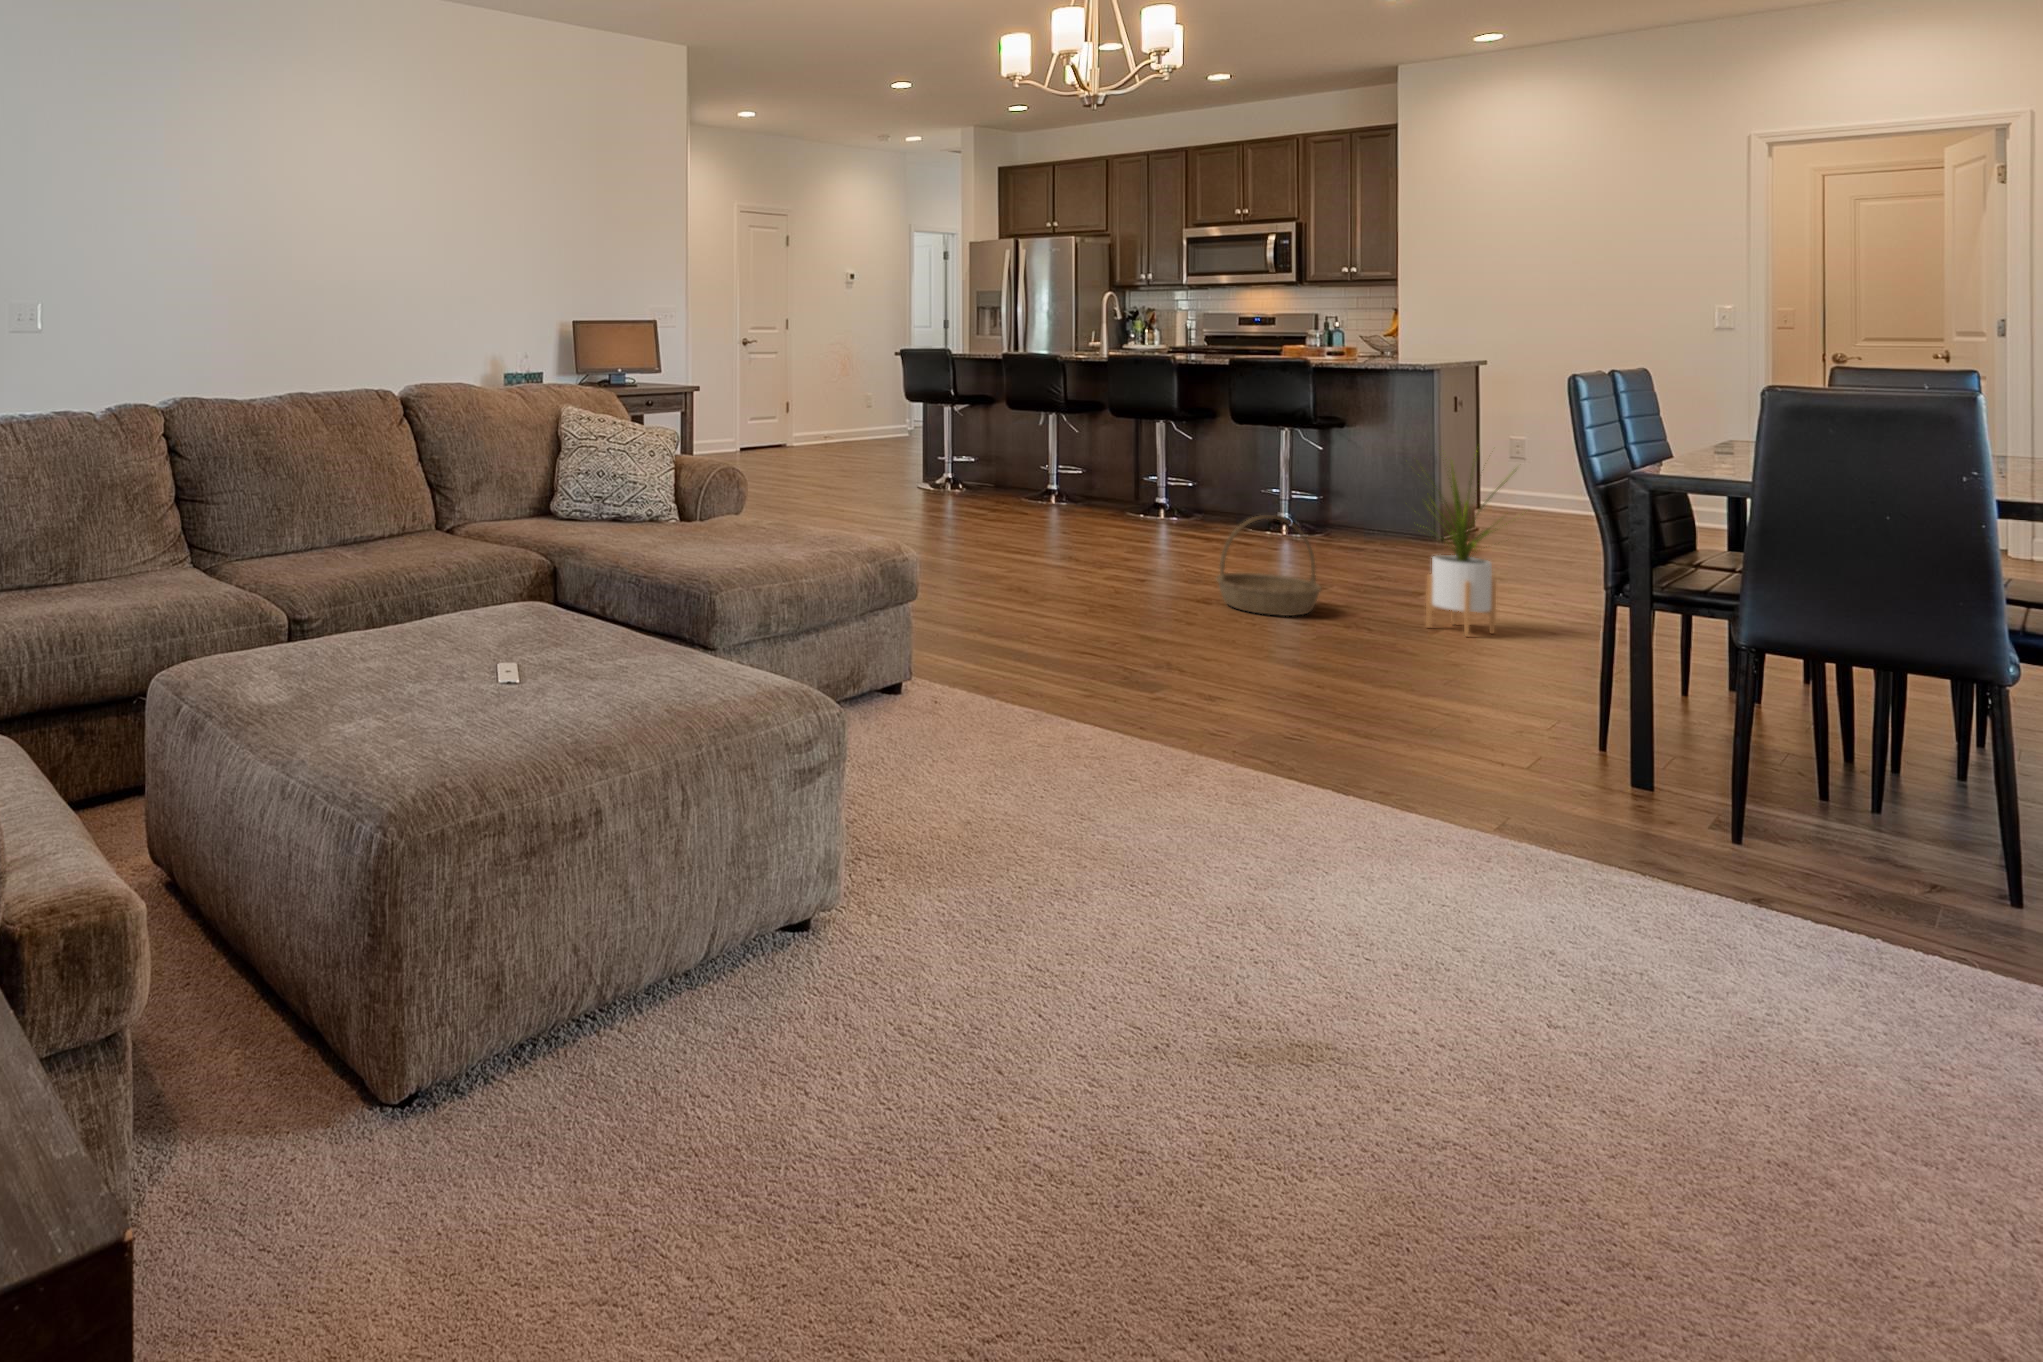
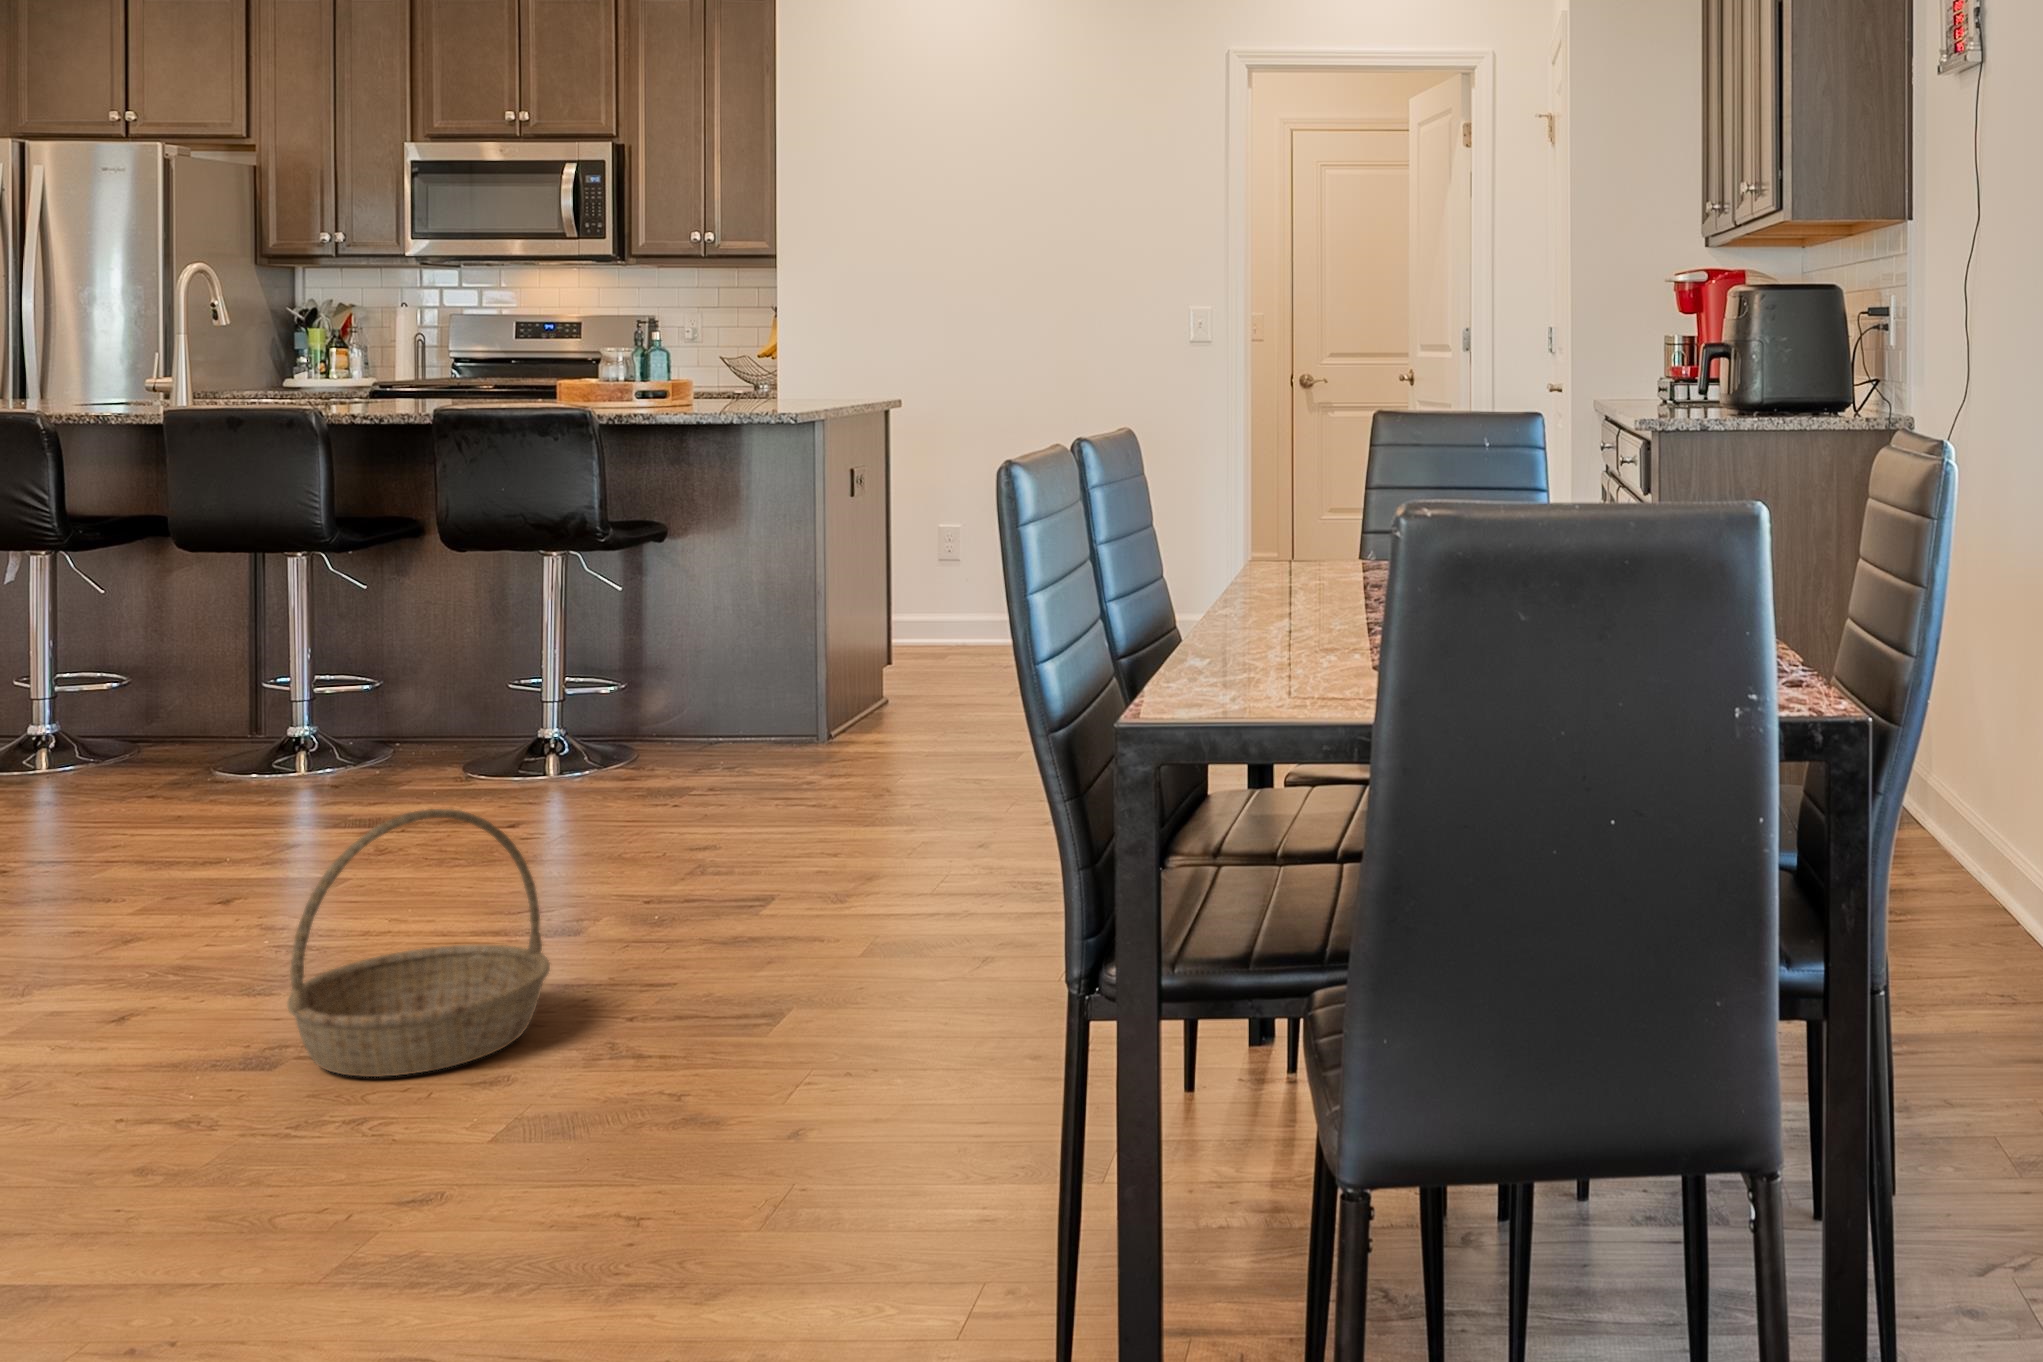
house plant: present [1416,450,1523,636] -> none [716,588,949,1023]

